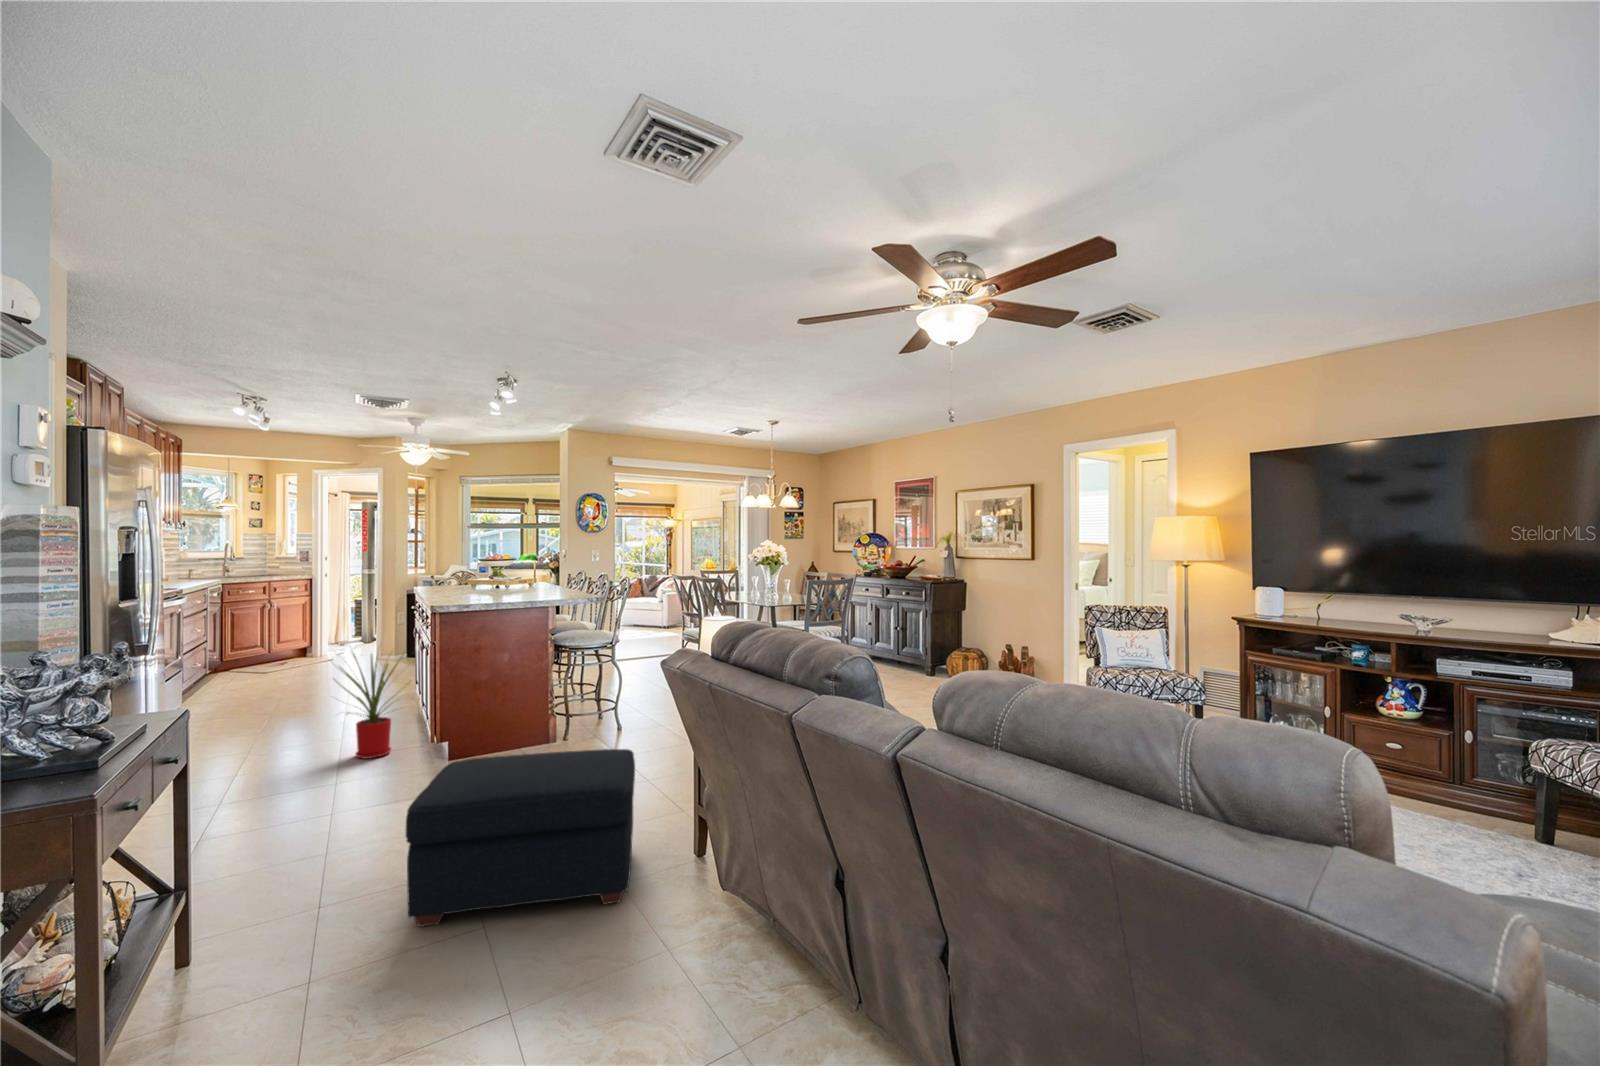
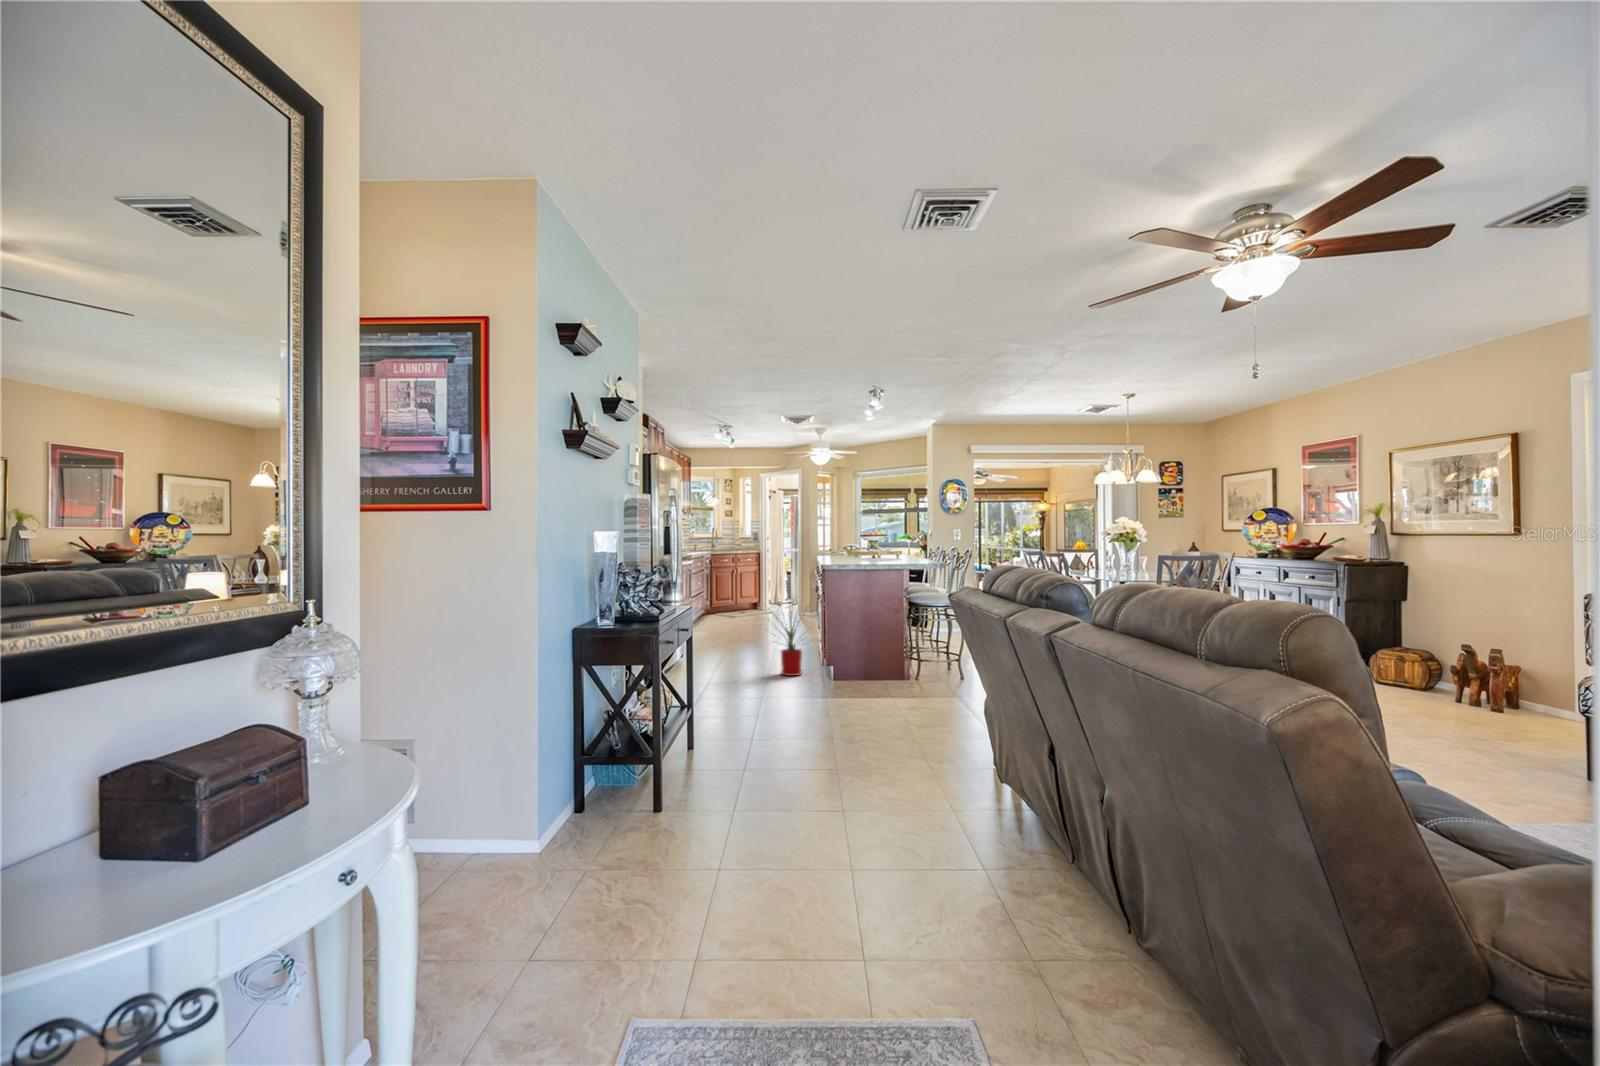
ottoman: present [406,749,635,926] -> none [794,671,955,789]

